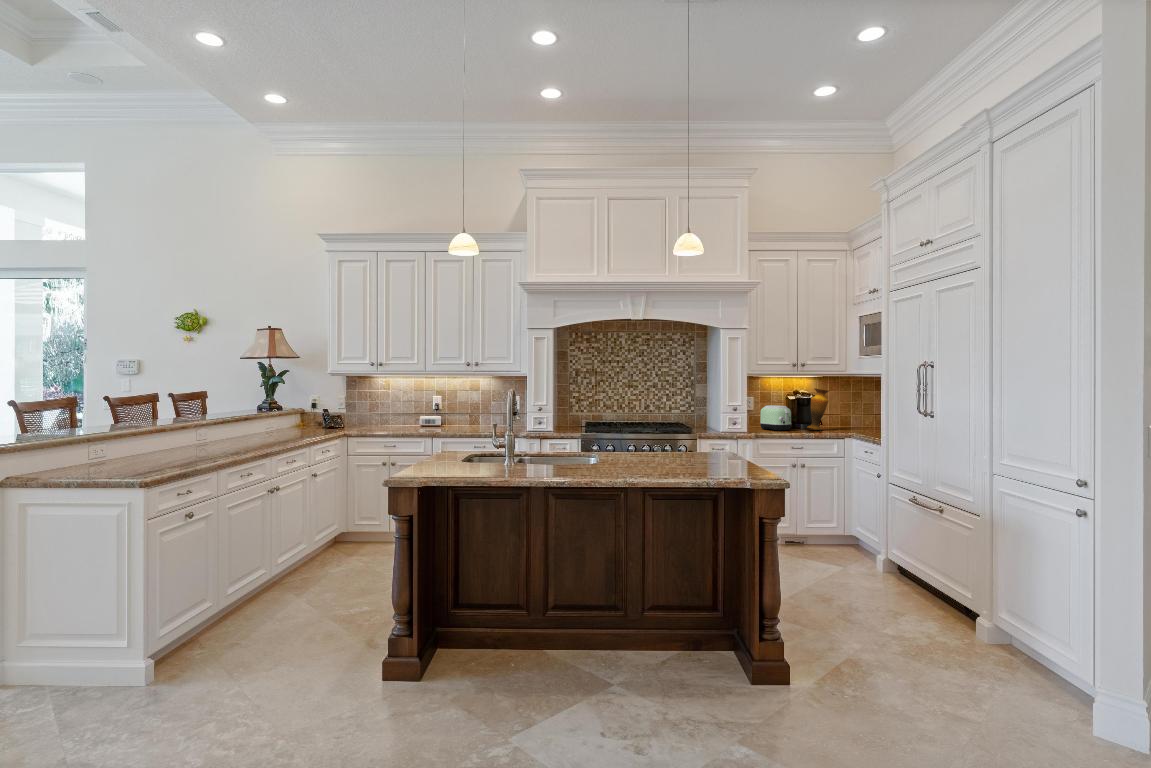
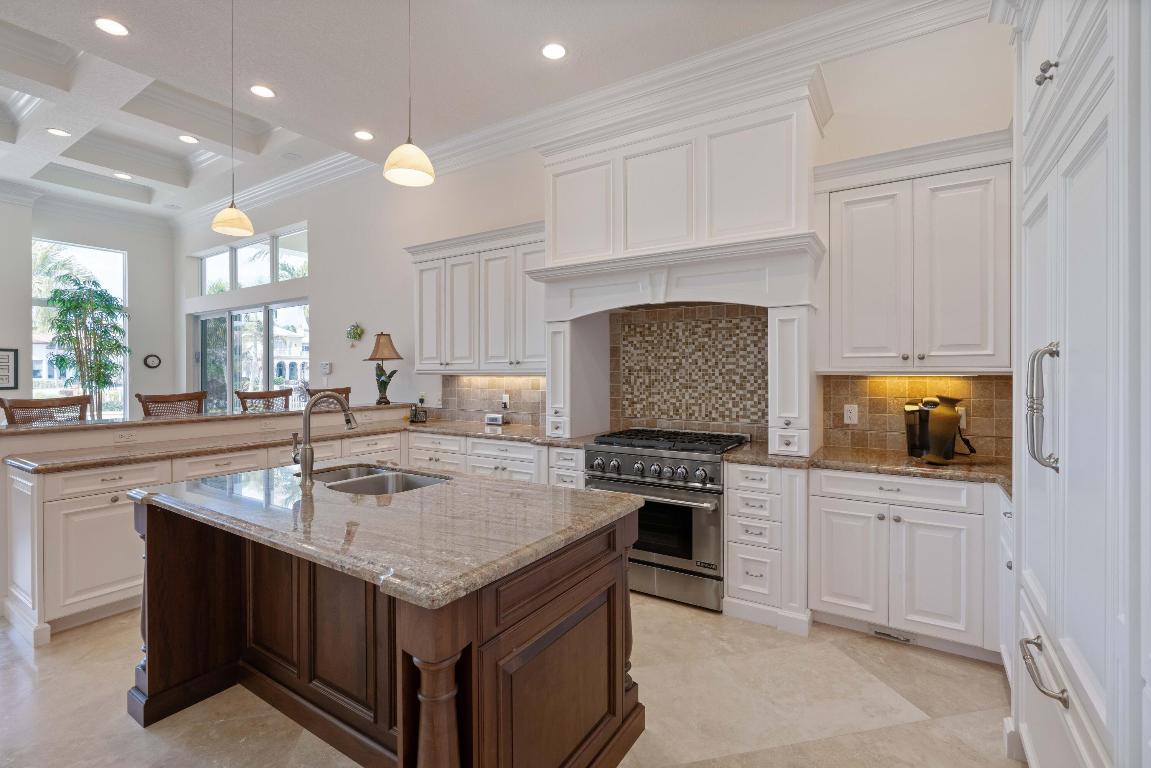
toaster: present [760,405,792,431] -> none [846,419,894,459]

